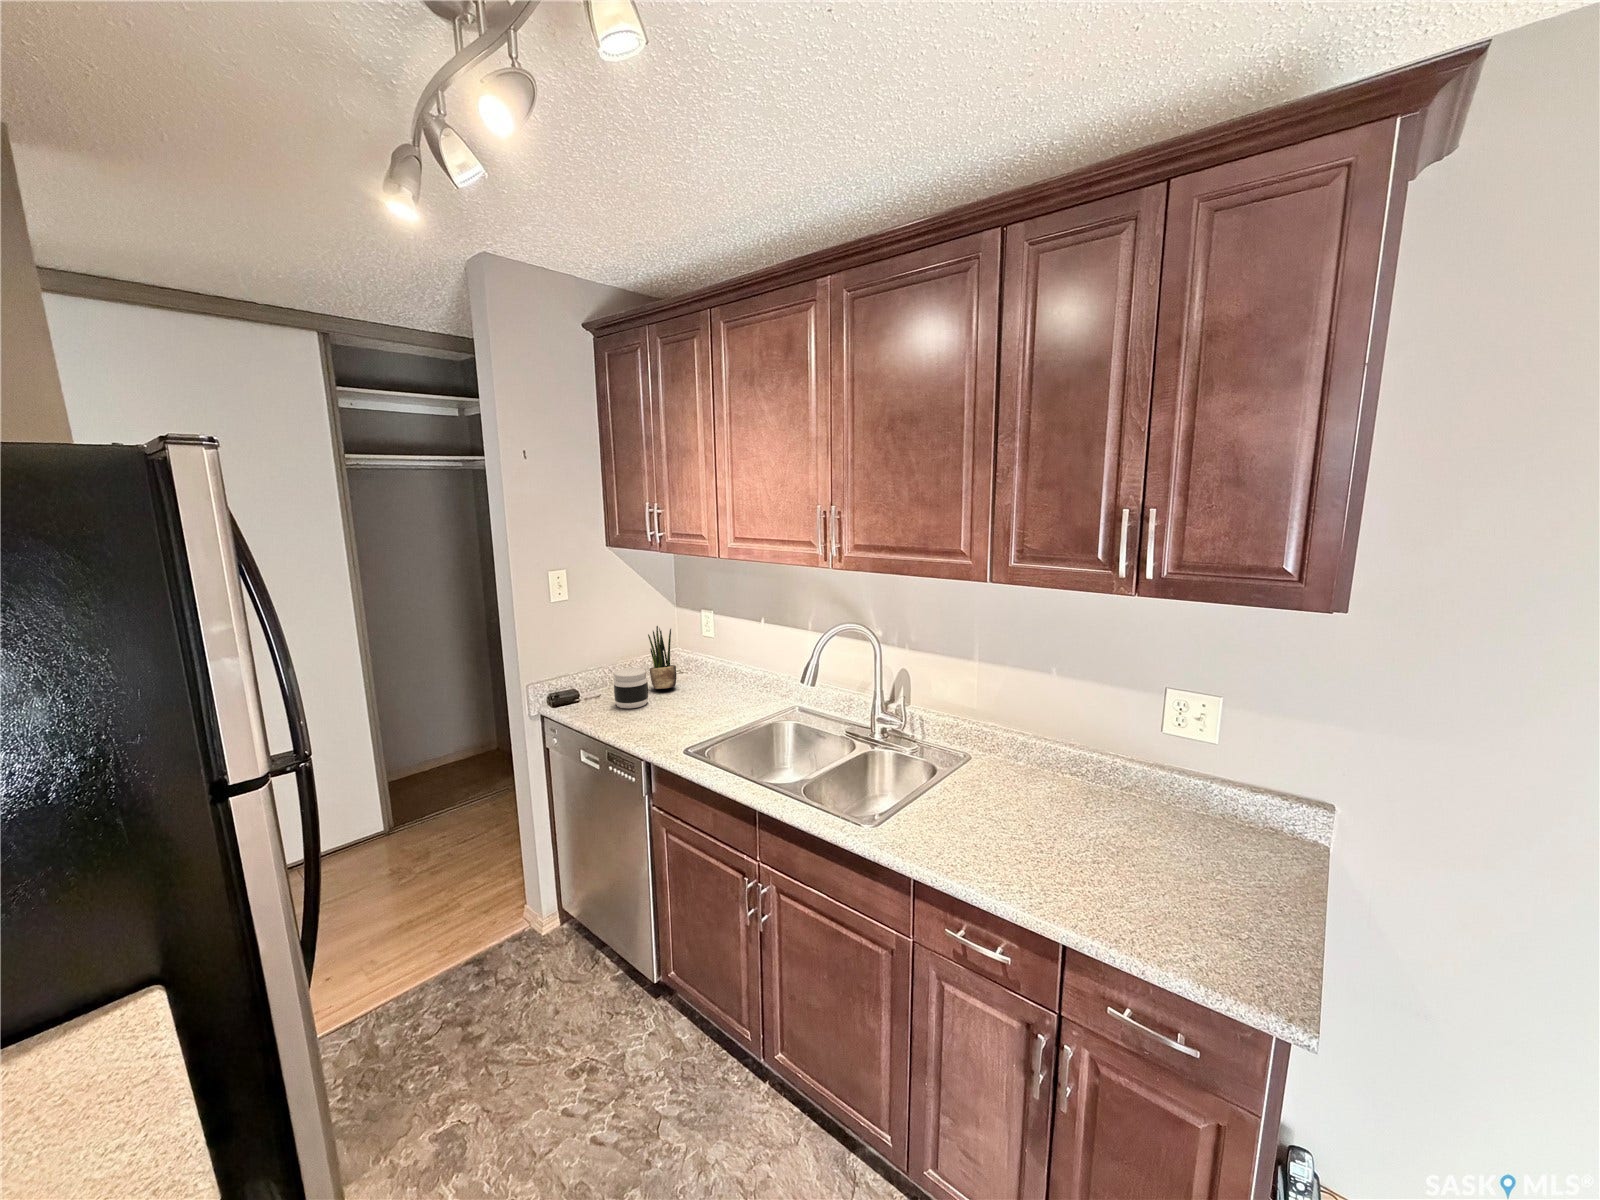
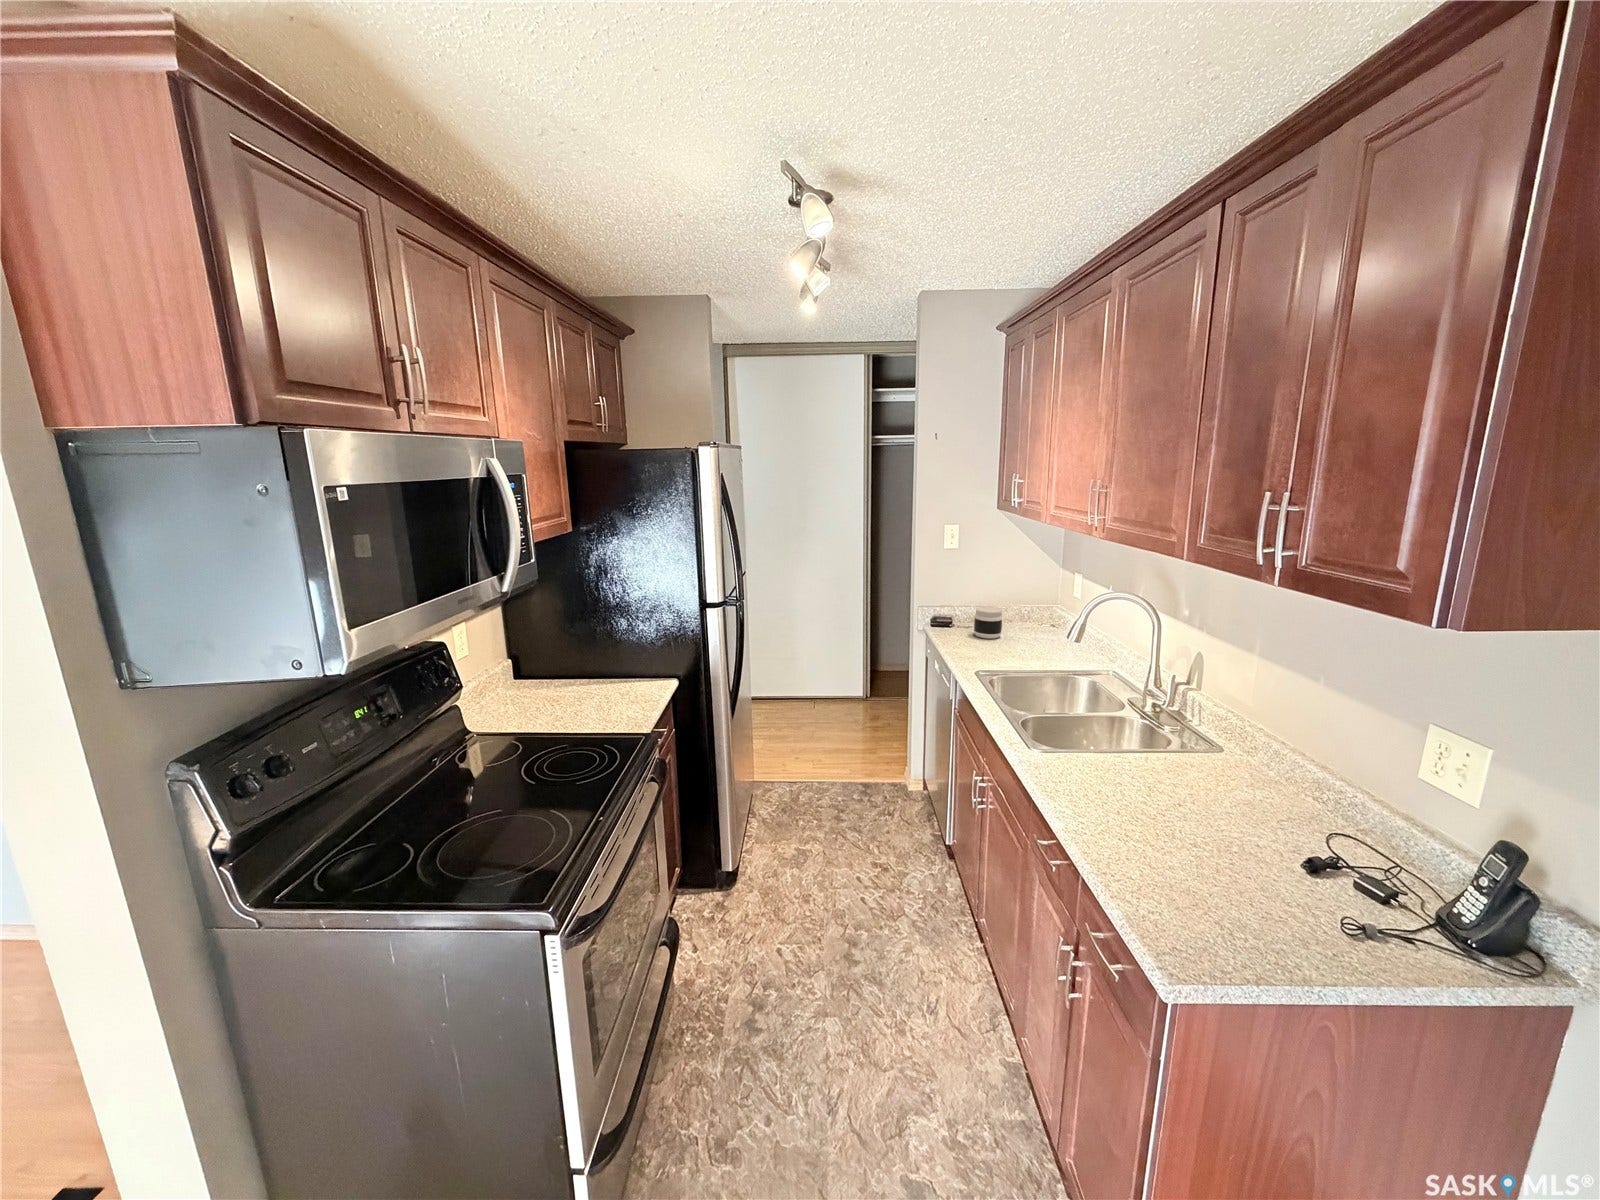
potted plant: present [648,626,676,689] -> none [1015,577,1041,632]

